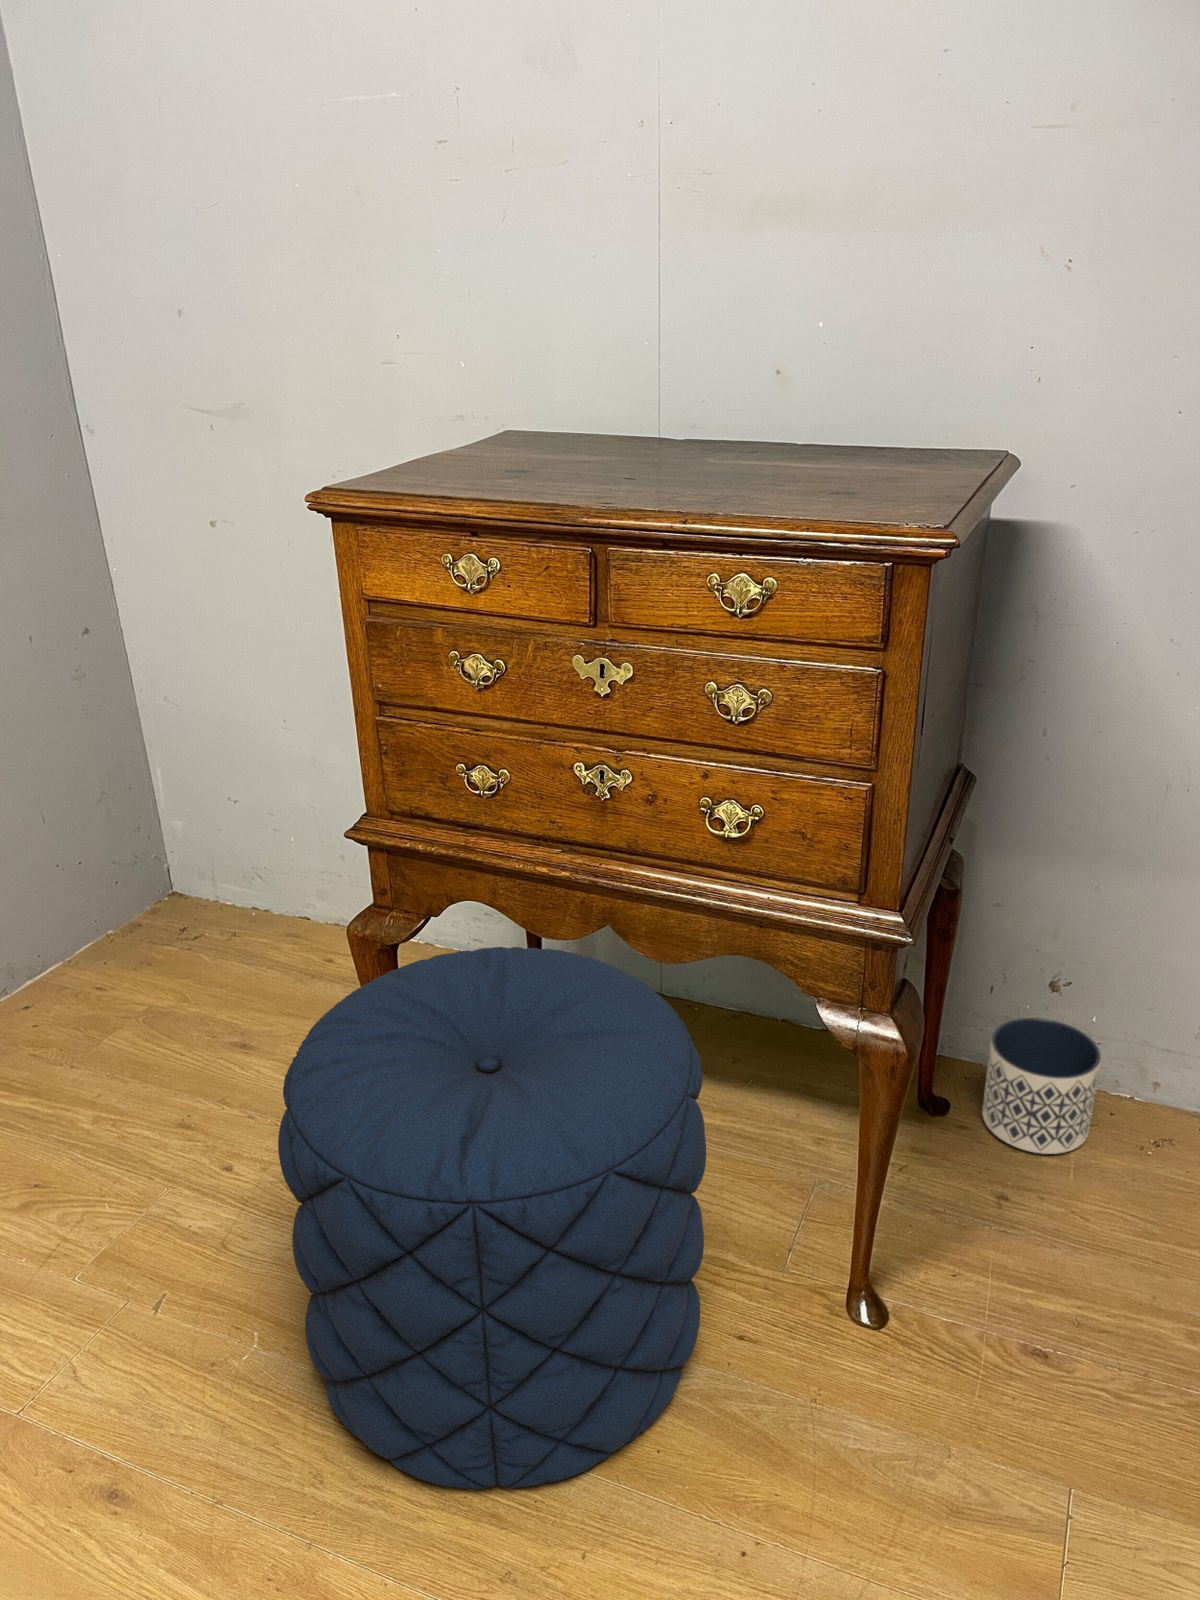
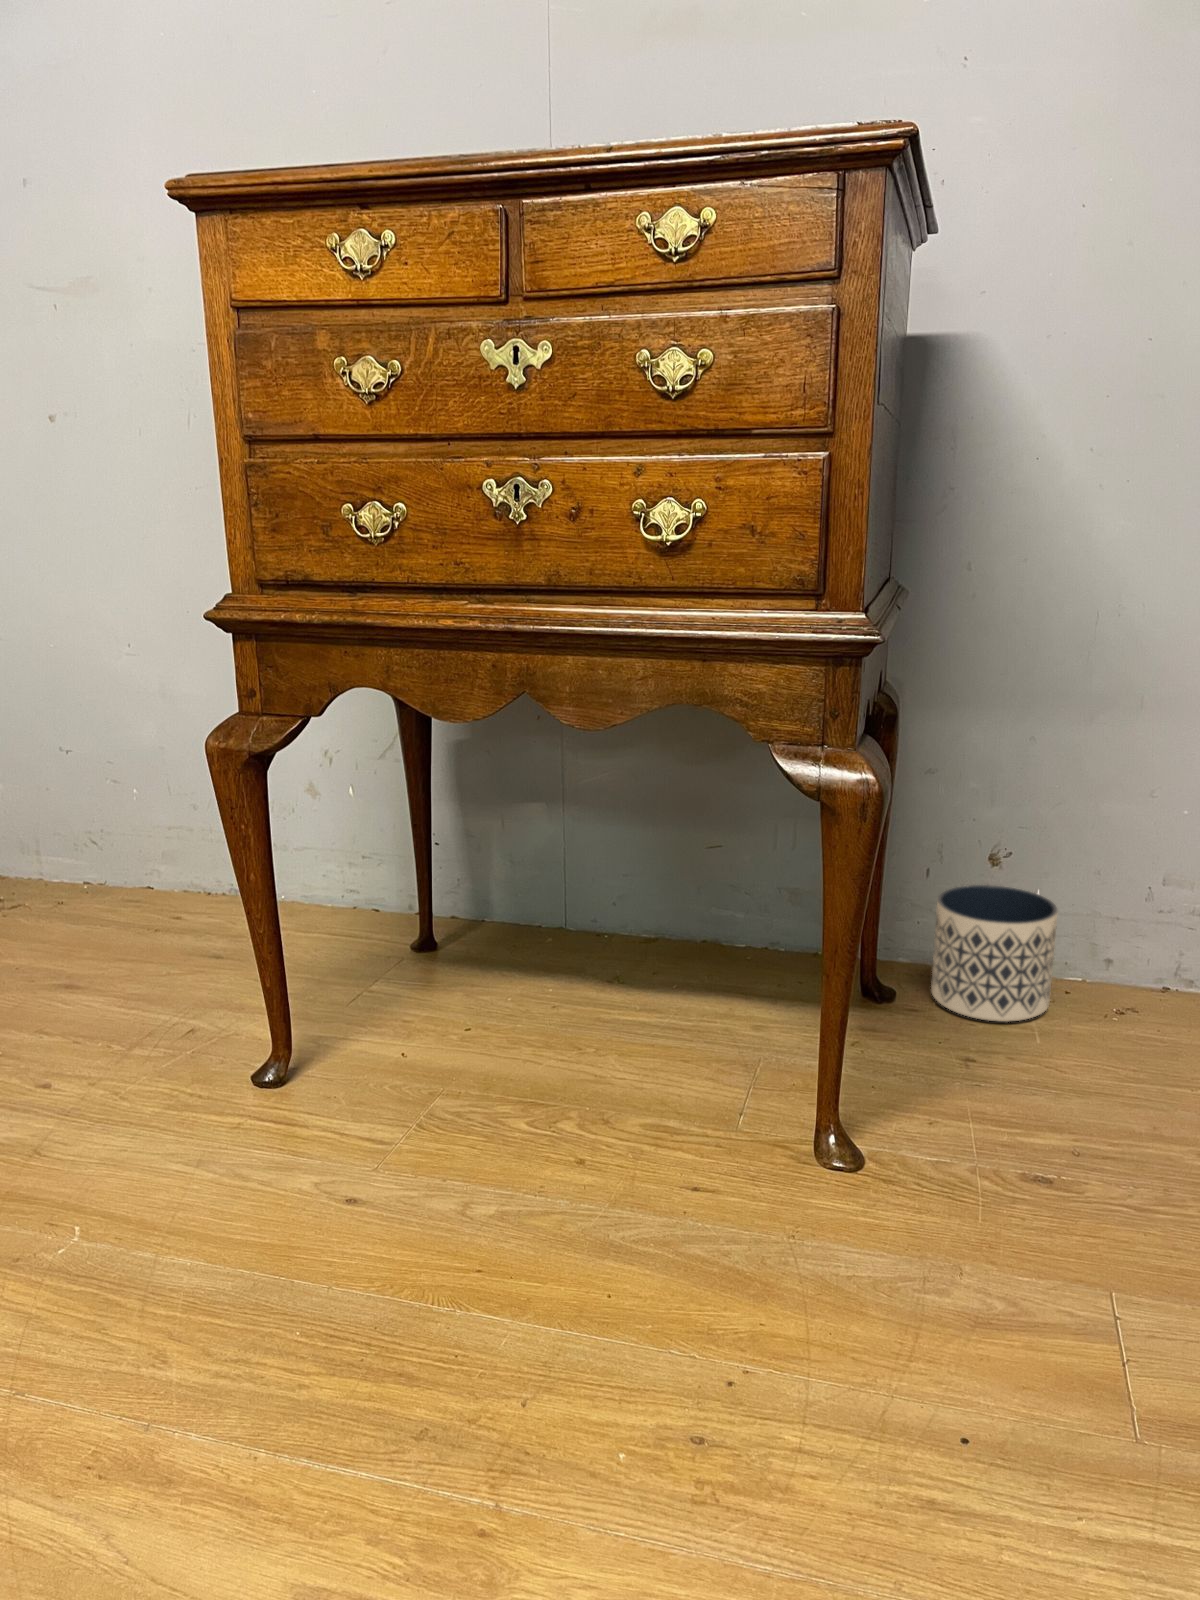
pouf: present [278,947,706,1489] -> none [120,733,652,1350]

